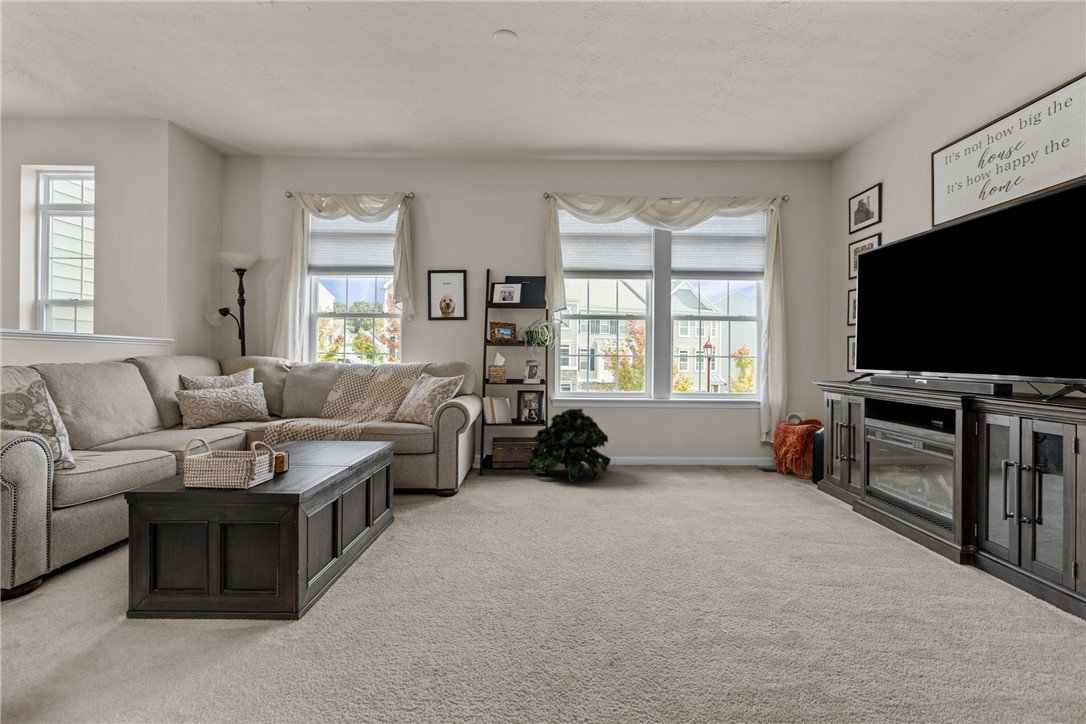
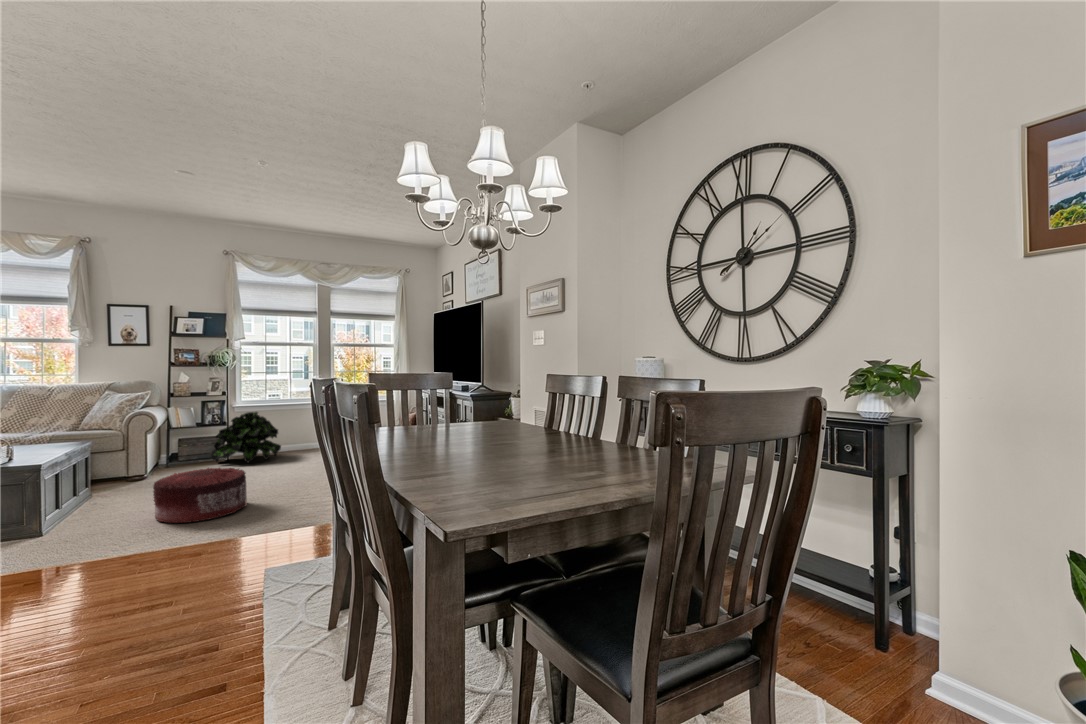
pouf: none [453,511,602,644] -> present [153,468,247,523]

